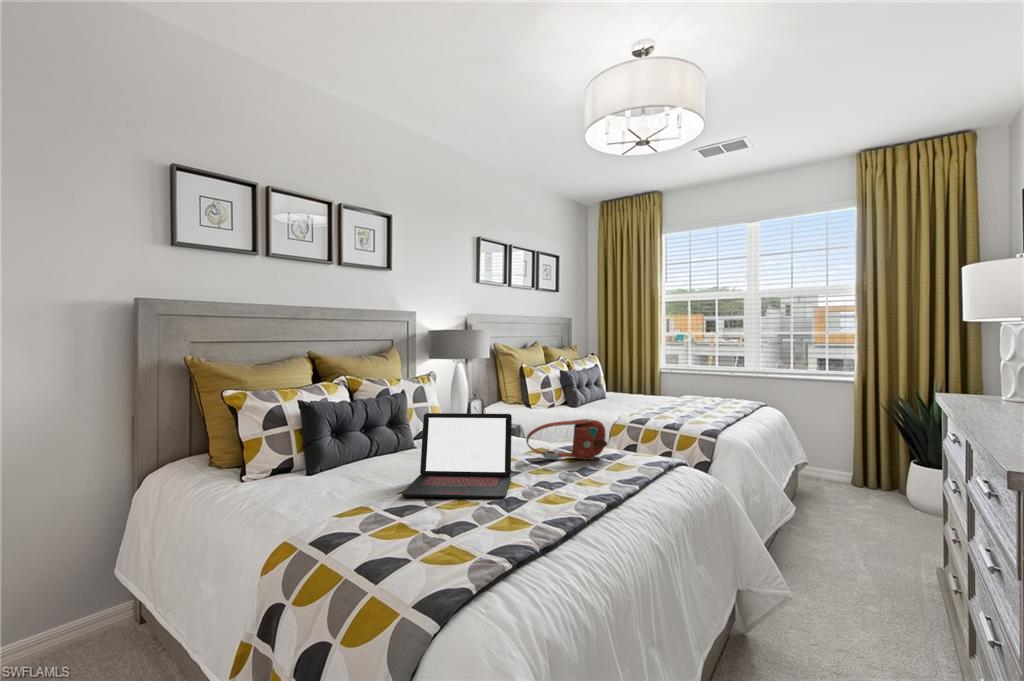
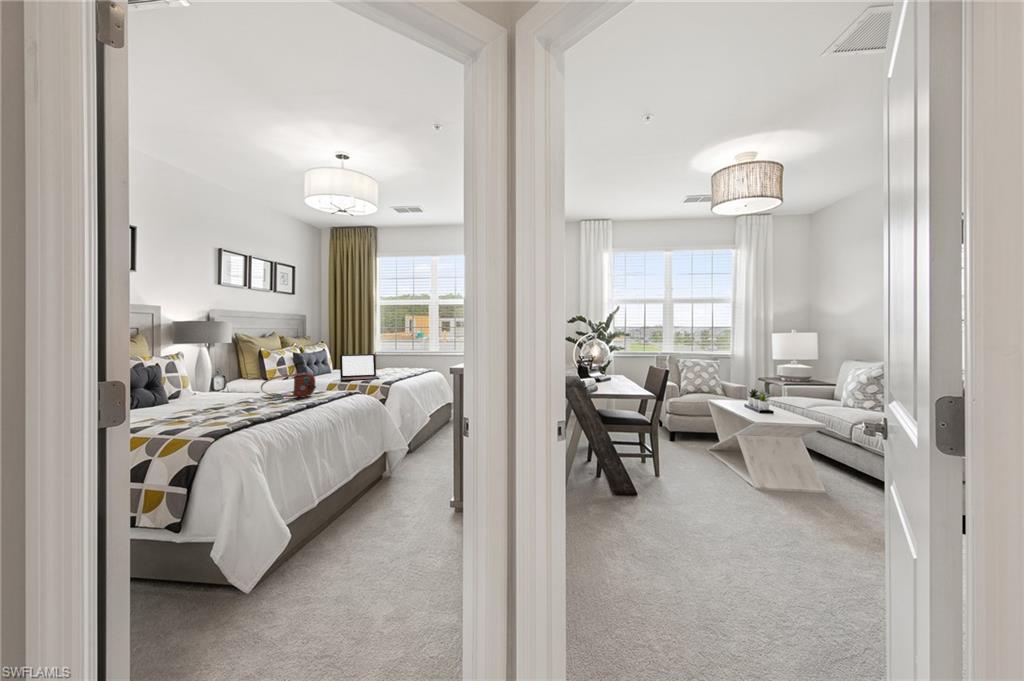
laptop: present [402,413,512,499] -> present [340,354,380,381]

